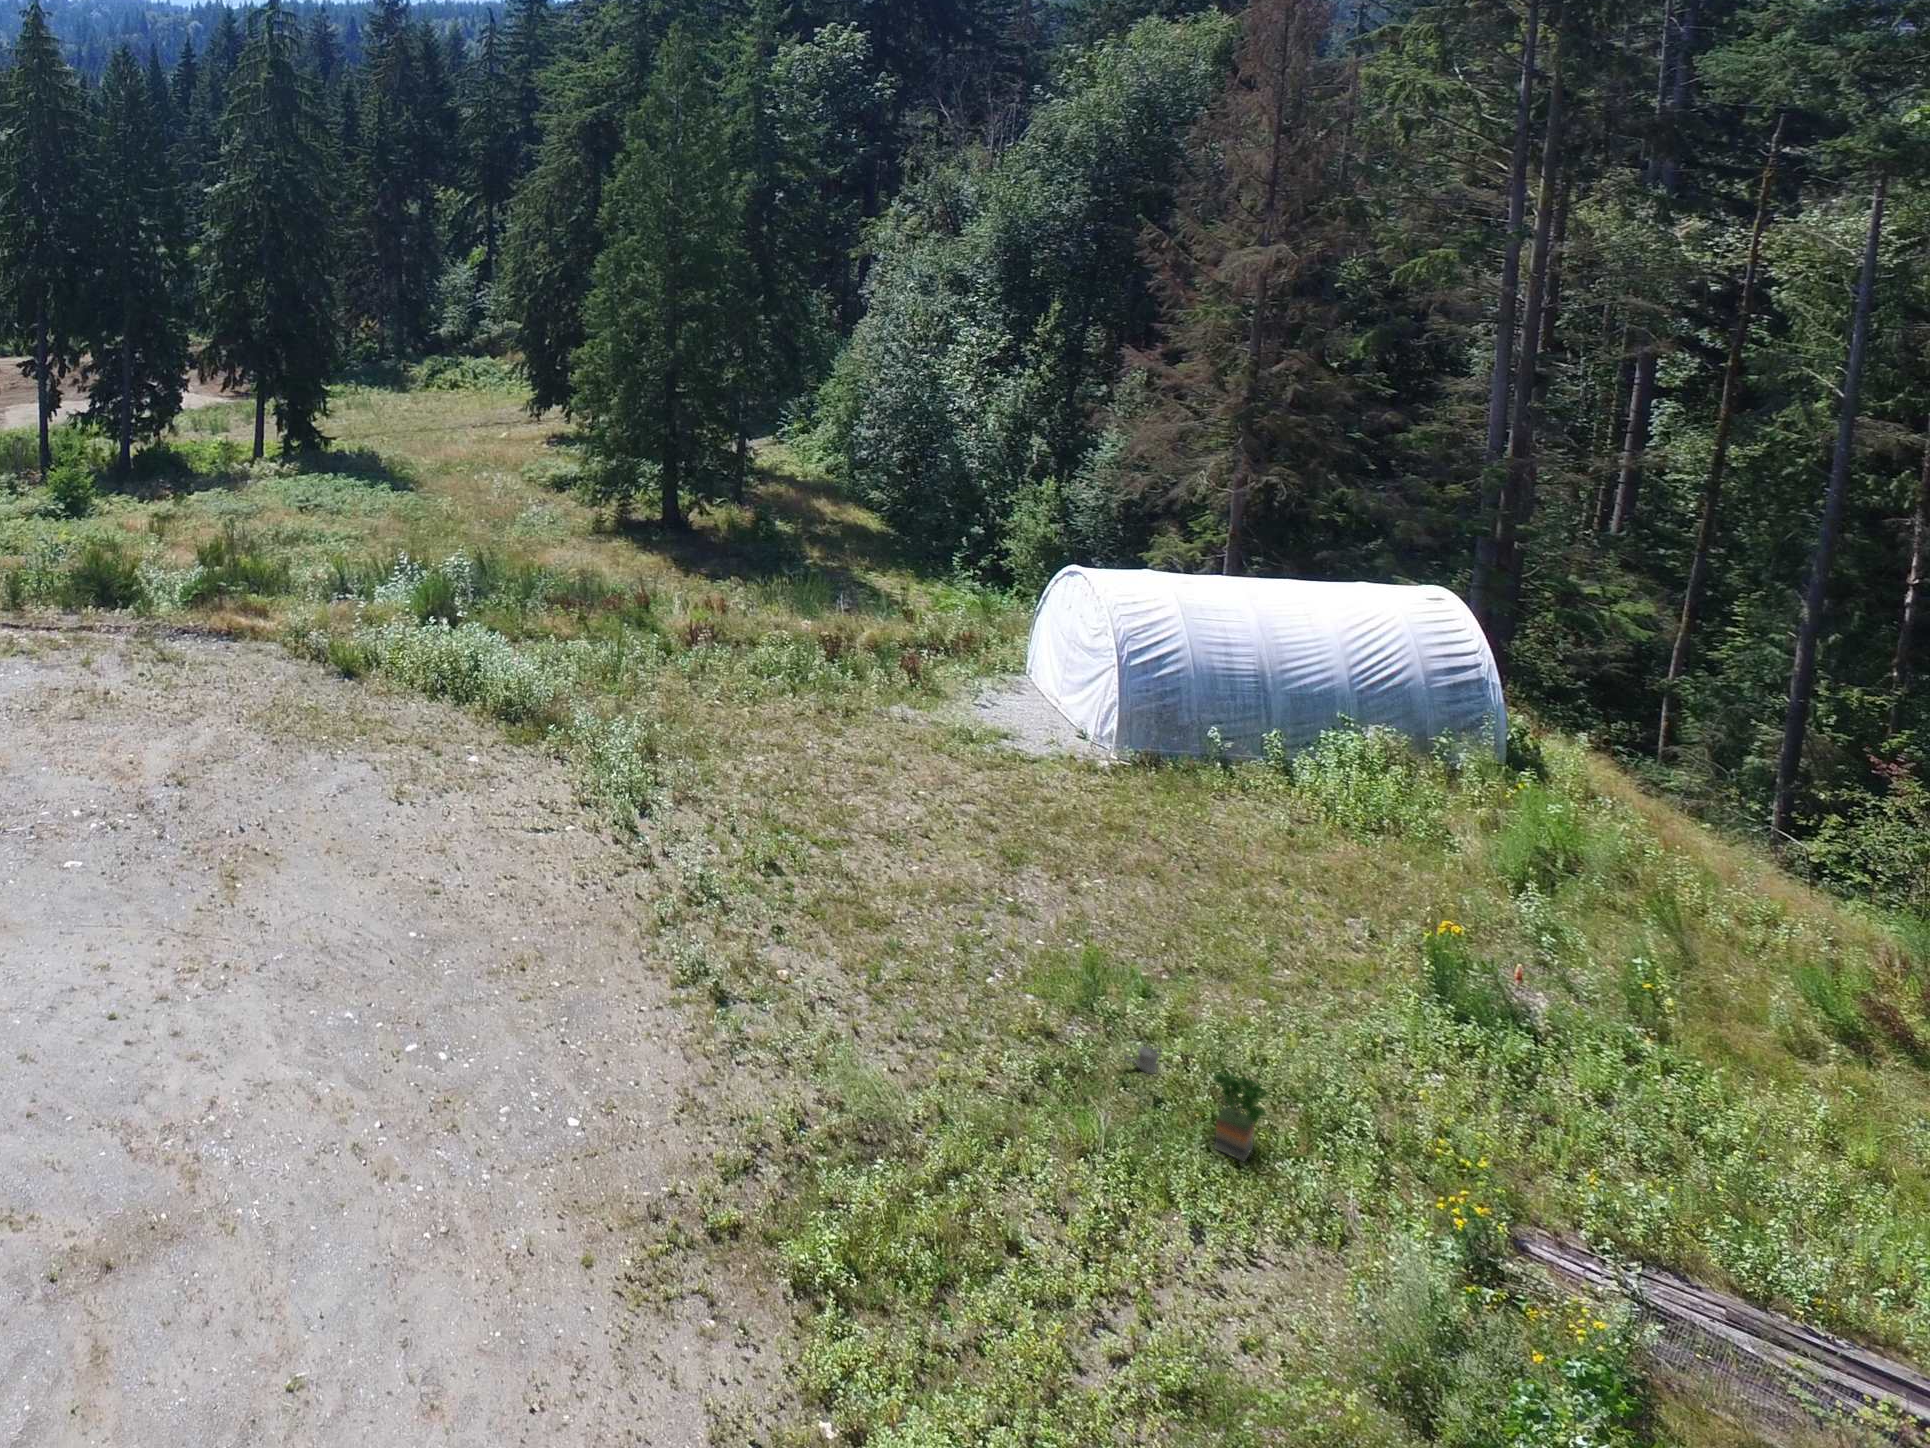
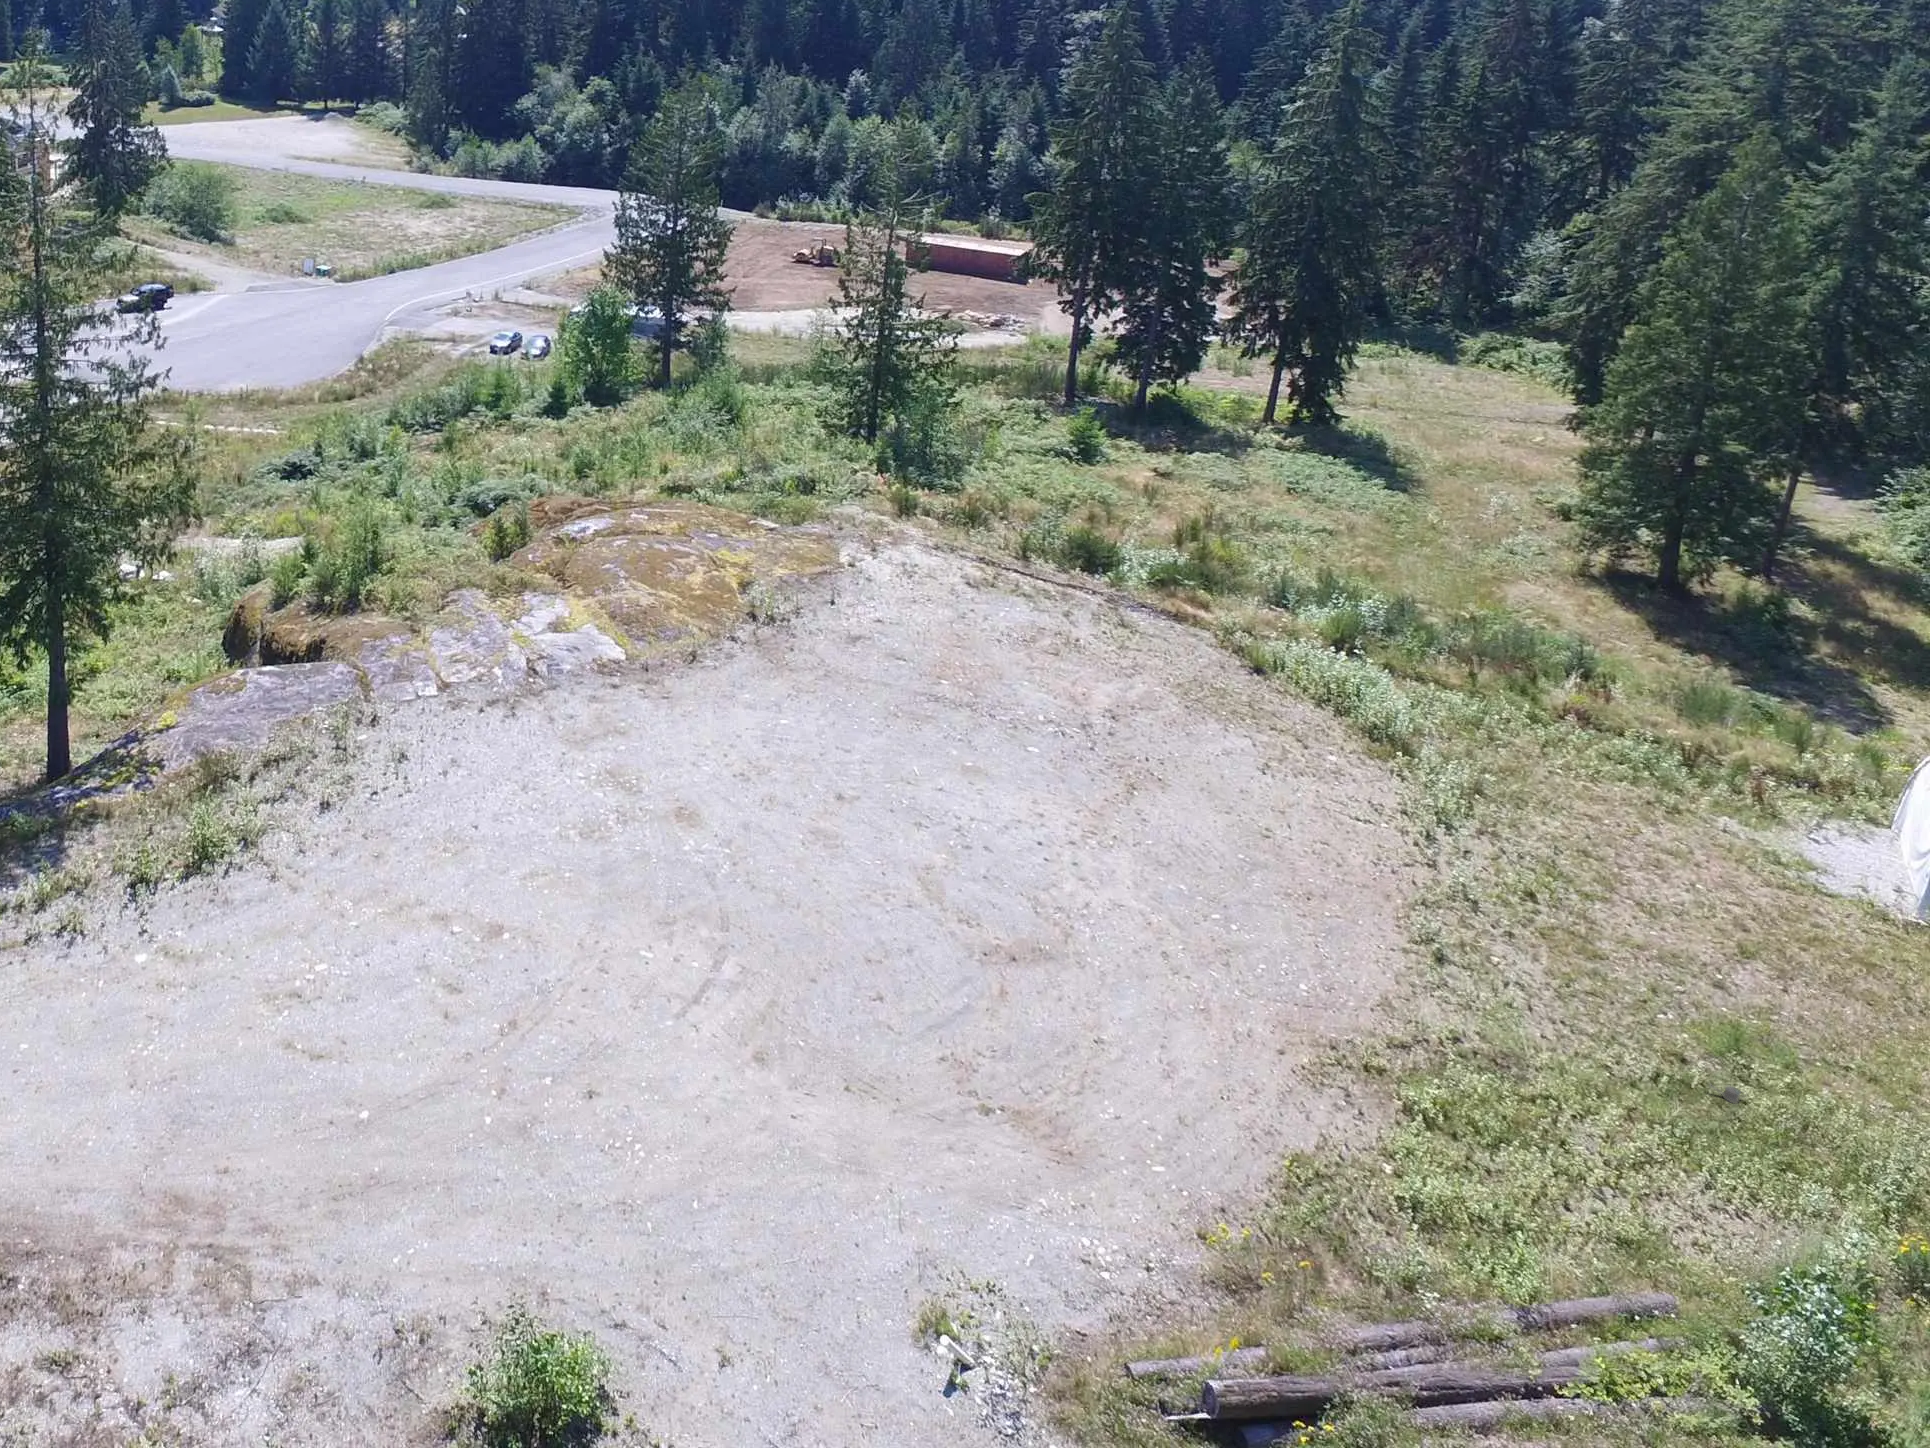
potted tree: present [1214,1073,1268,1161] -> none [1734,1106,1782,1159]

